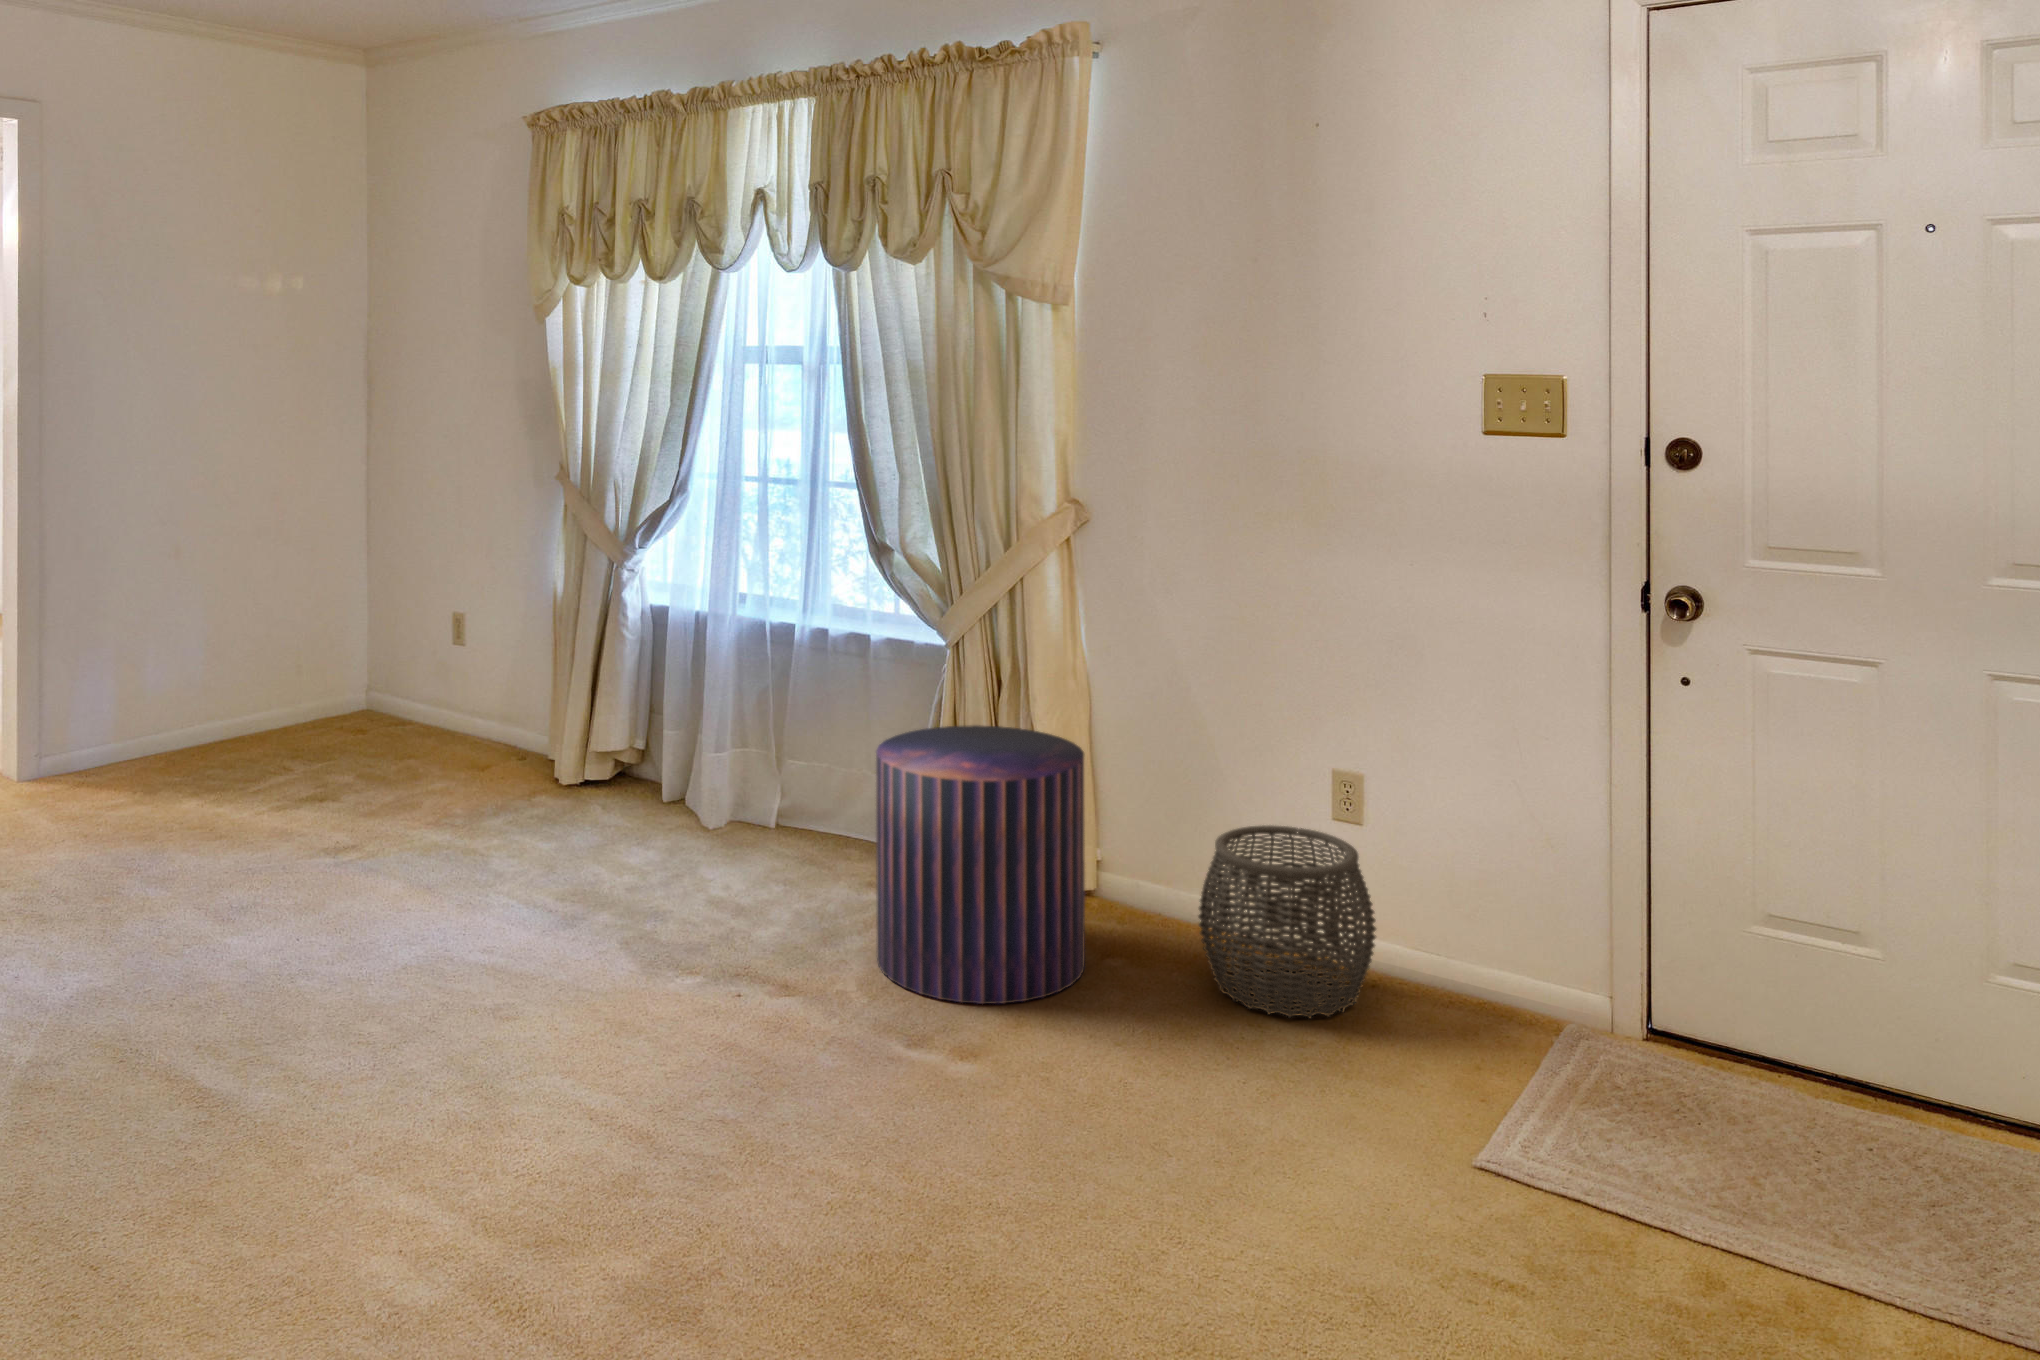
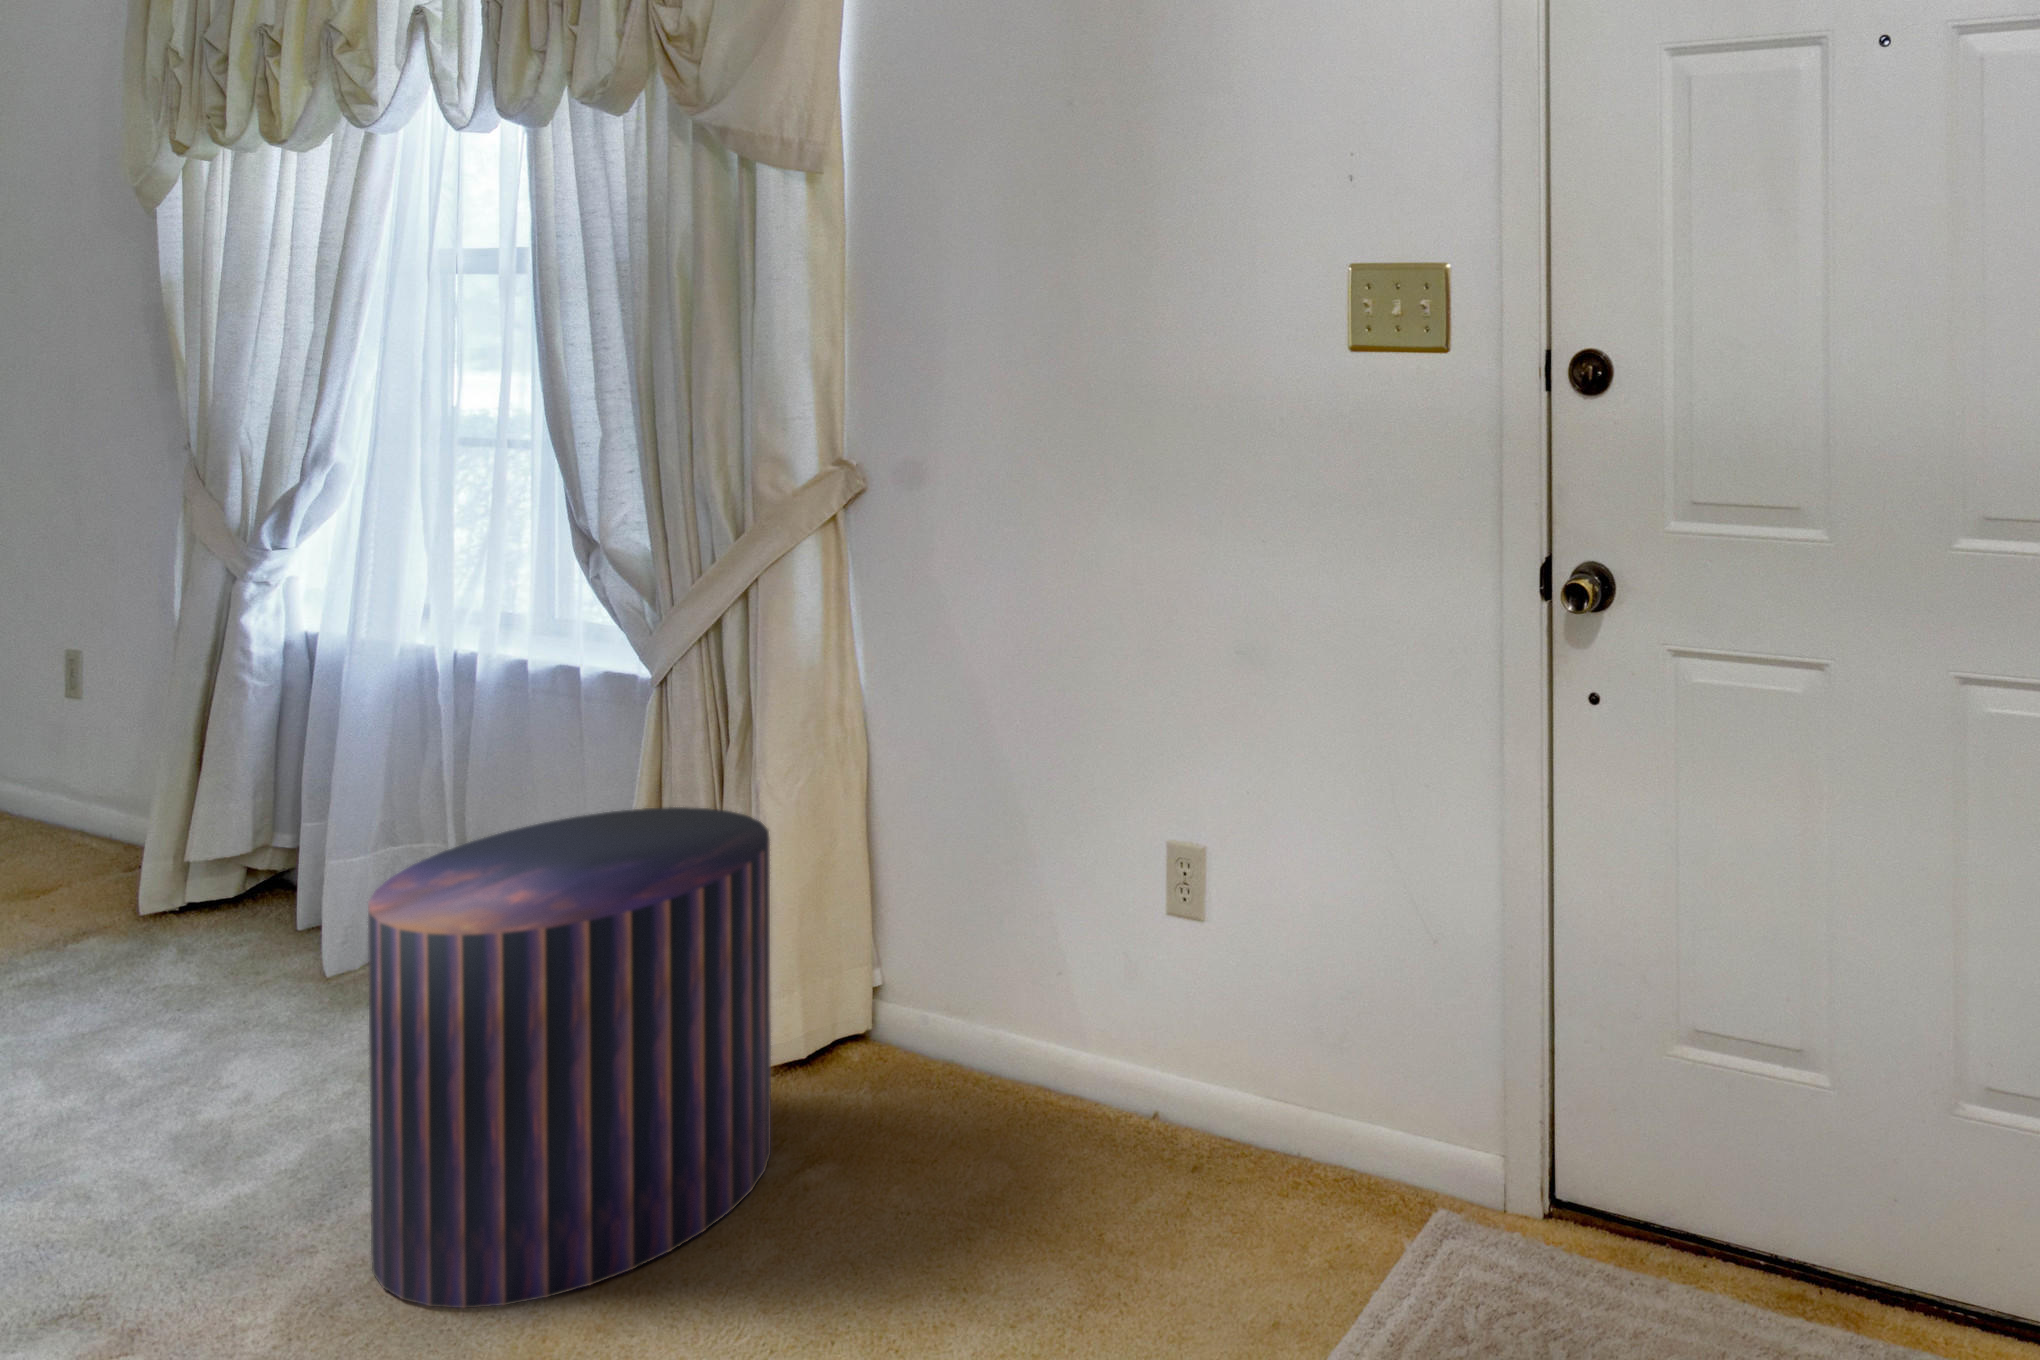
woven basket: present [1198,825,1376,1018] -> none [915,931,1189,1253]

